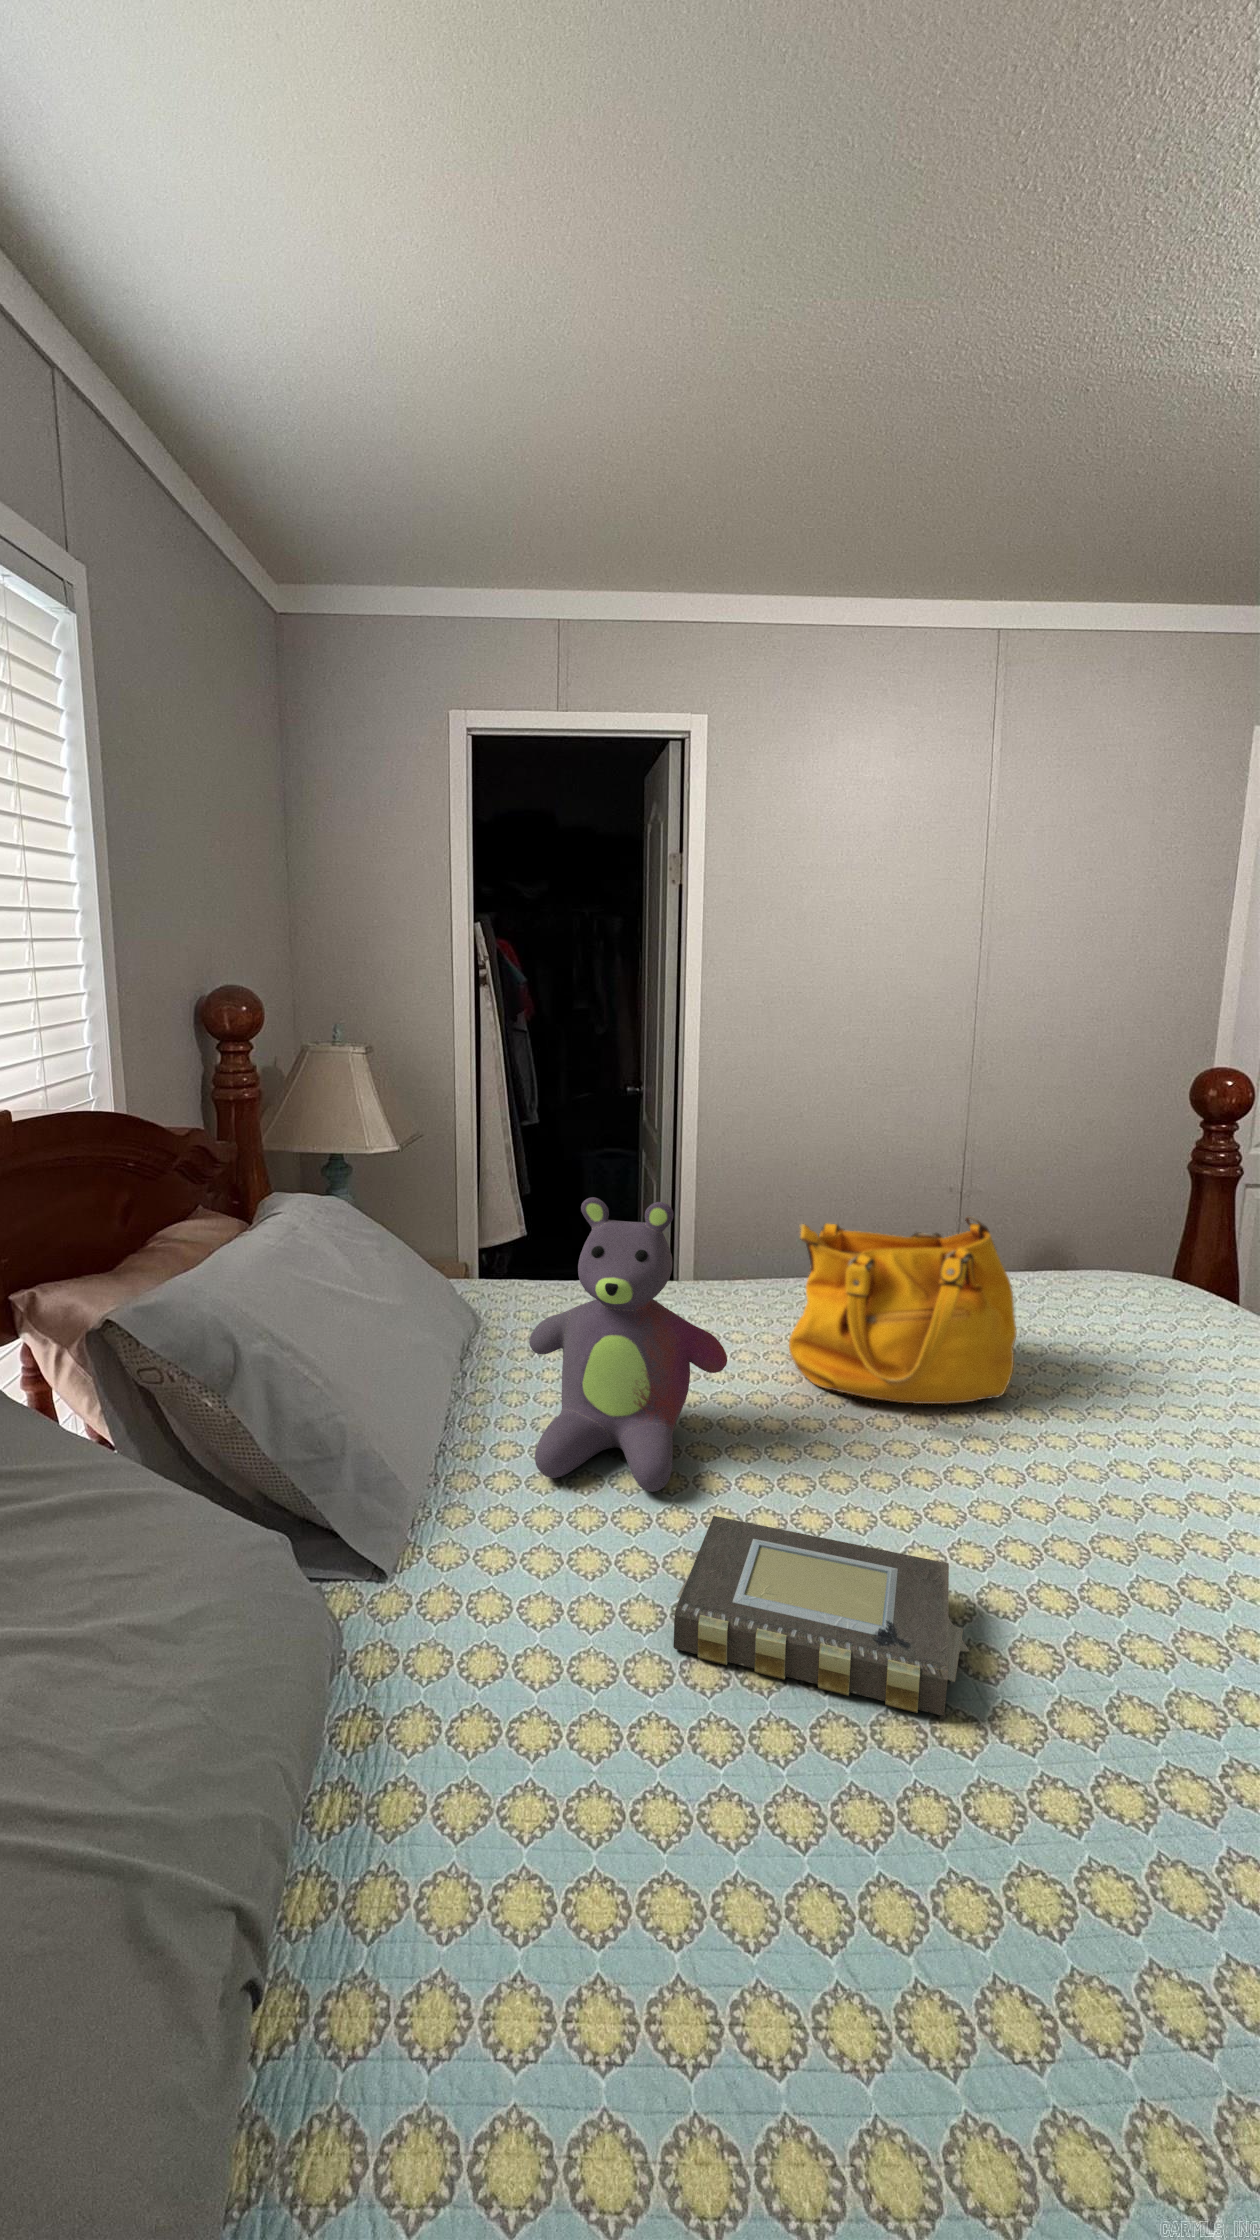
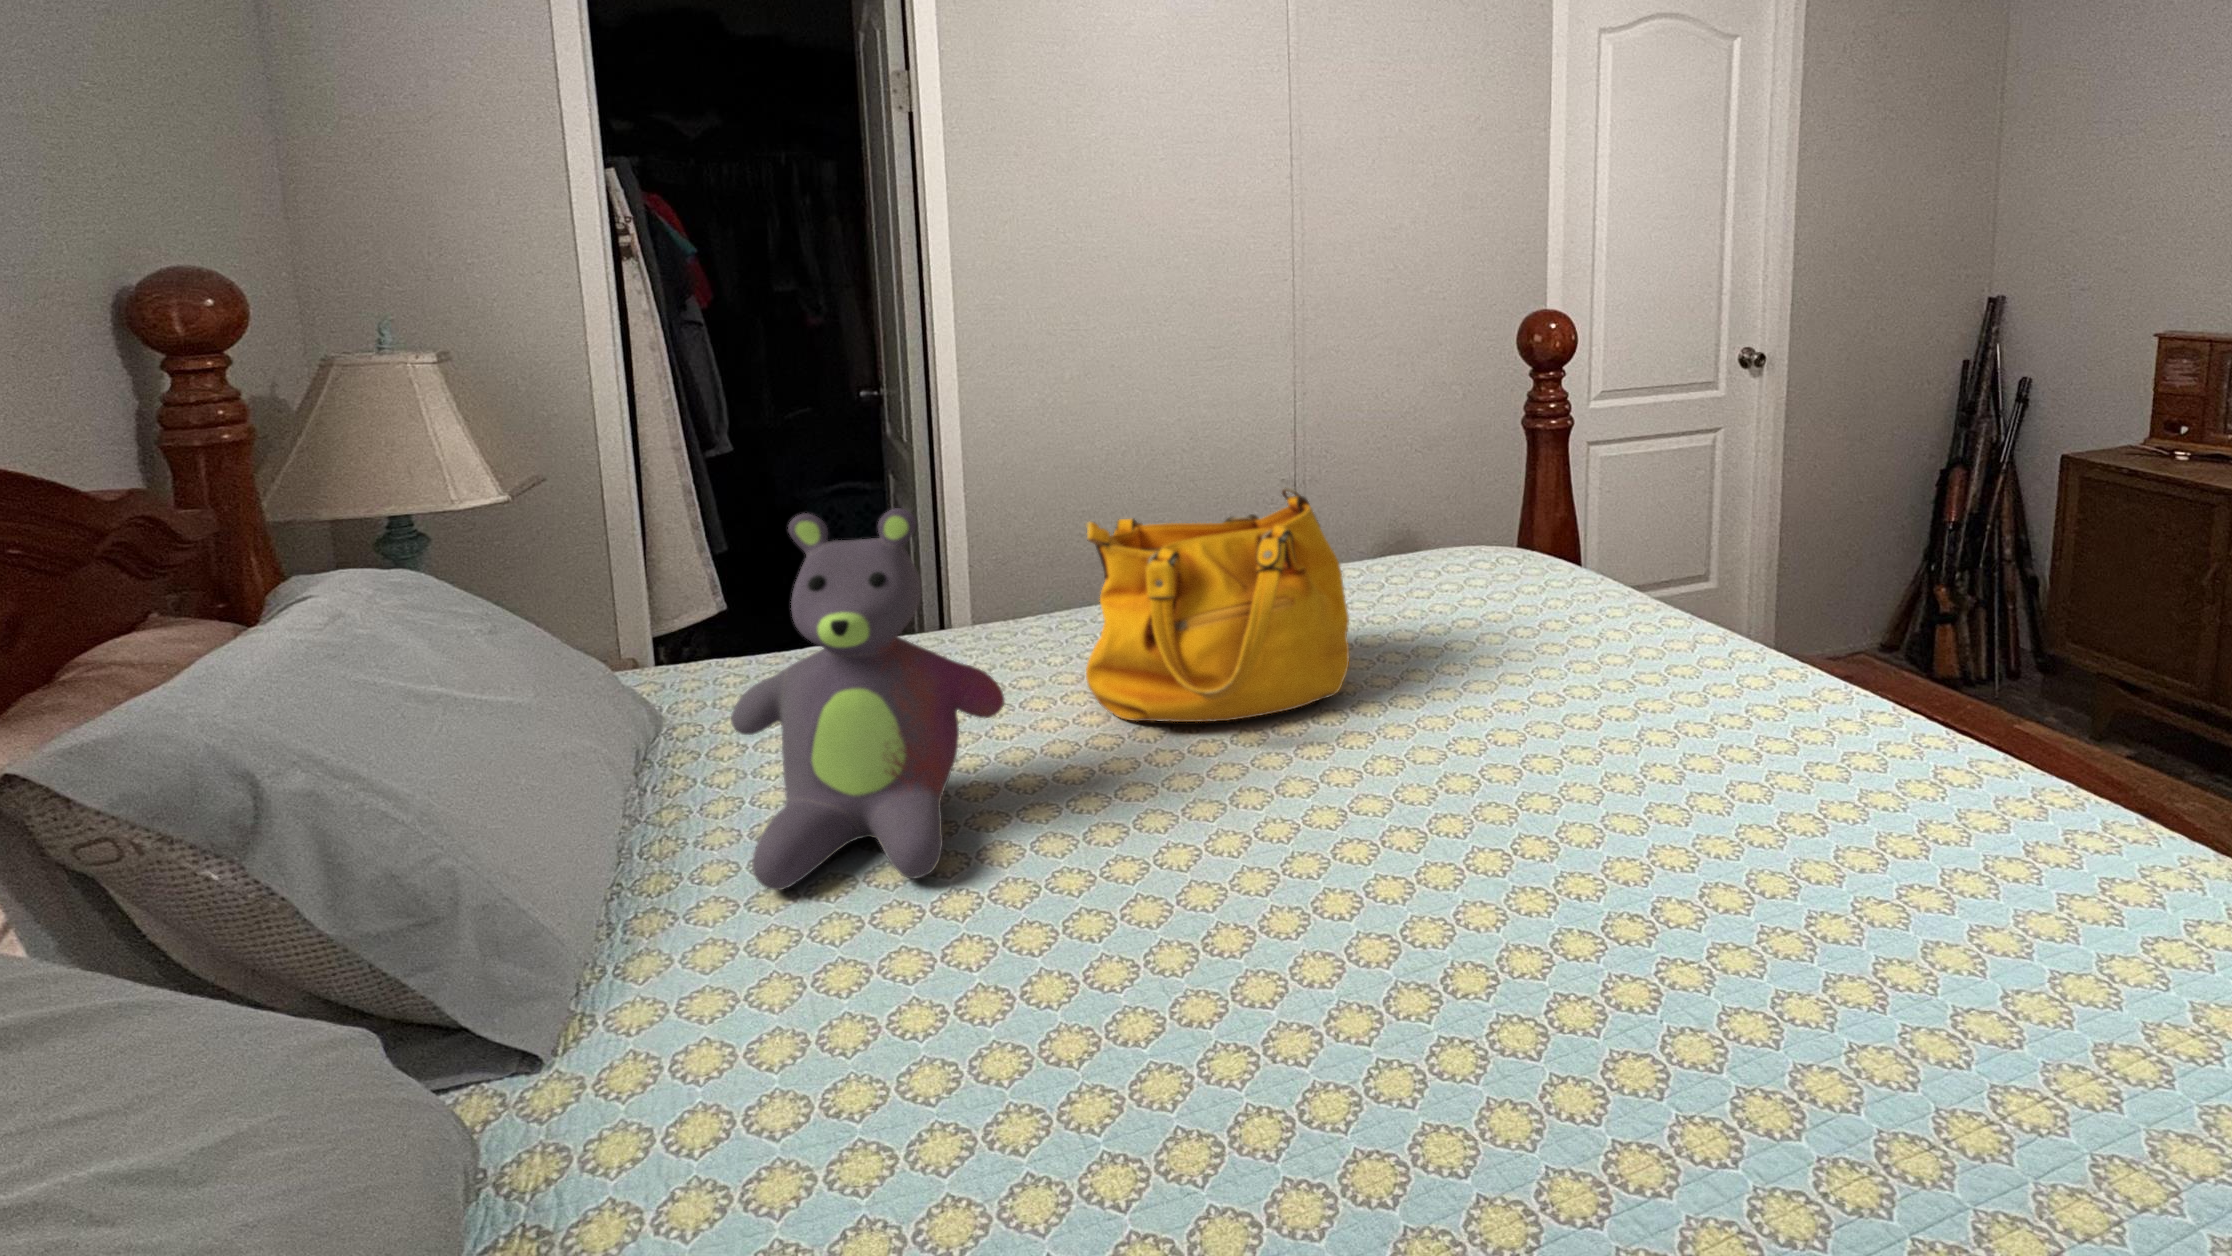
book: present [673,1516,969,1716] -> none [954,876,1305,1051]

